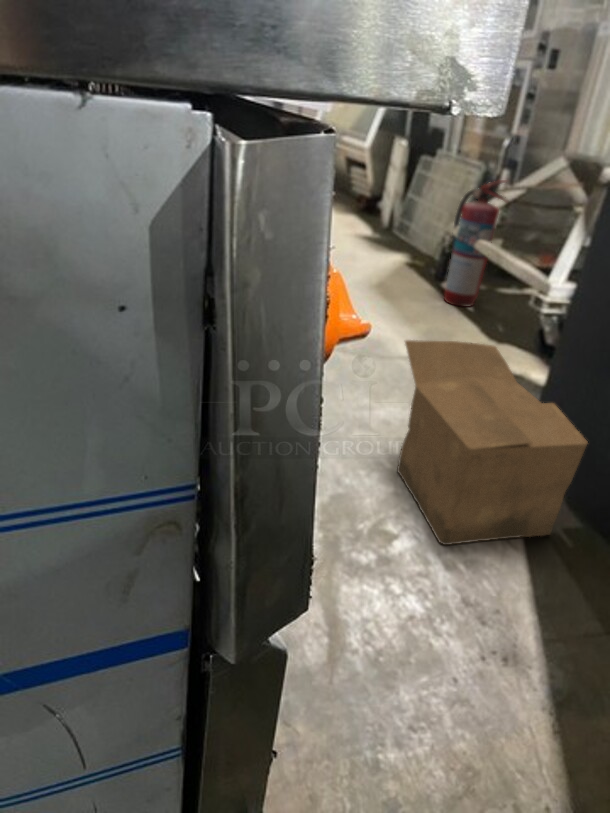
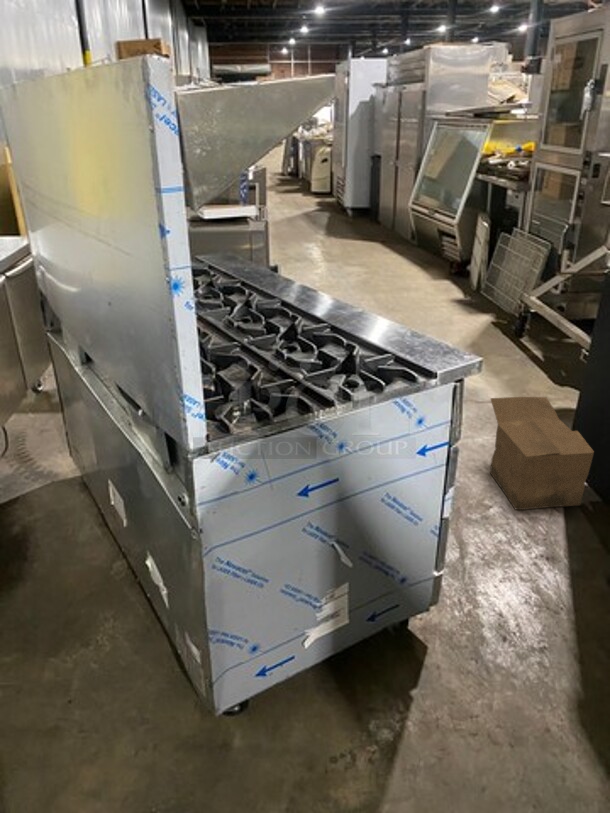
fire extinguisher: present [444,180,508,307] -> none [522,268,566,358]

